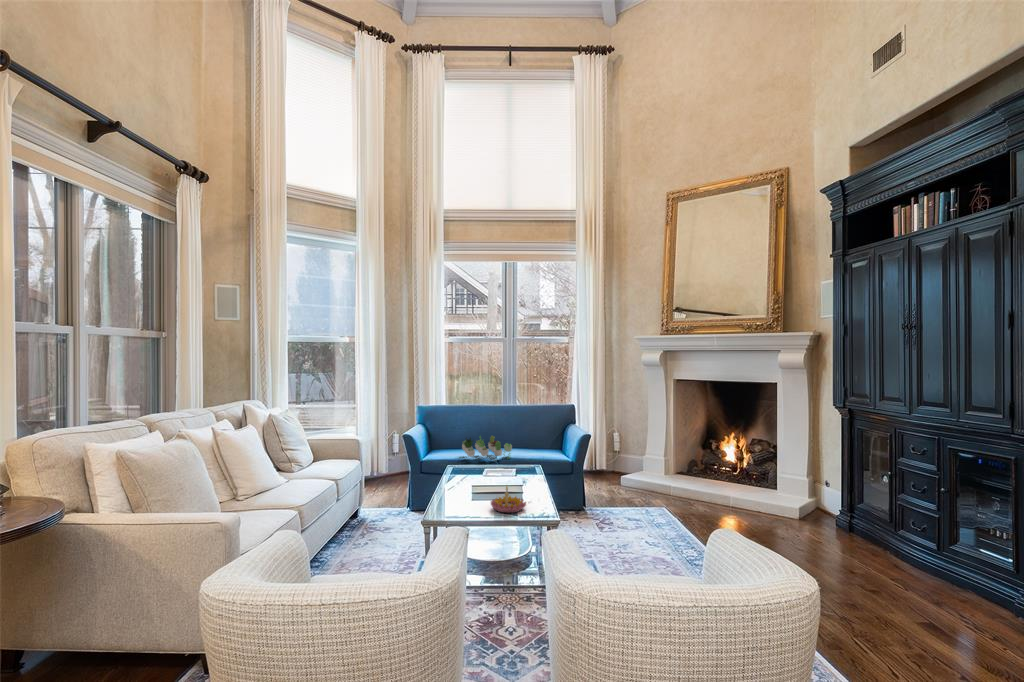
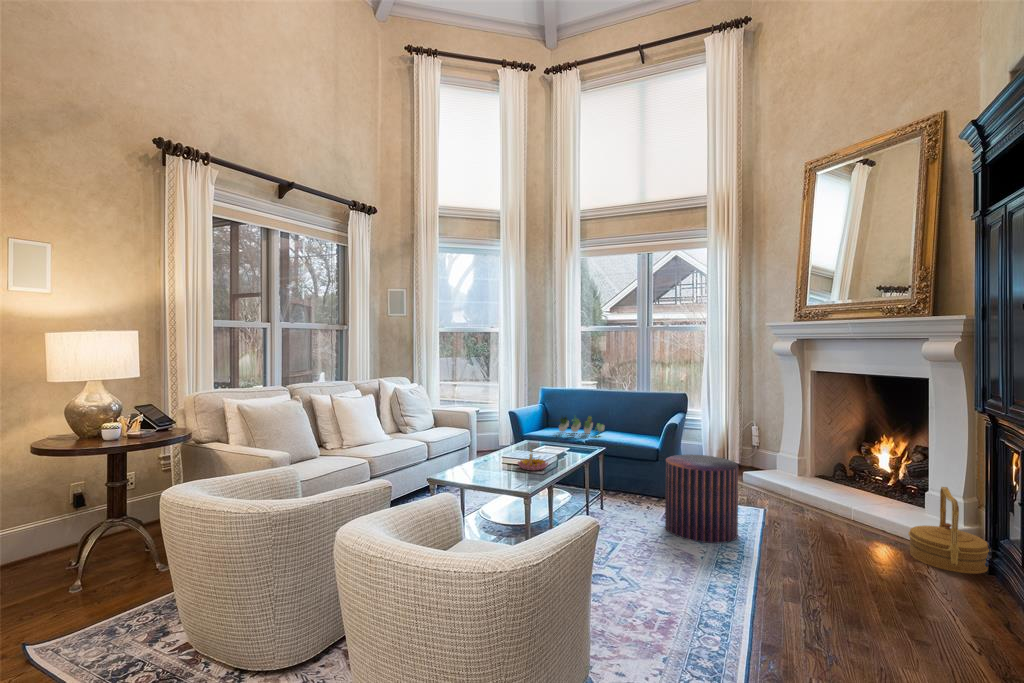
pouf: none [614,469,685,560] -> present [665,455,738,543]
woven basket: none [800,475,862,546] -> present [908,487,989,574]

